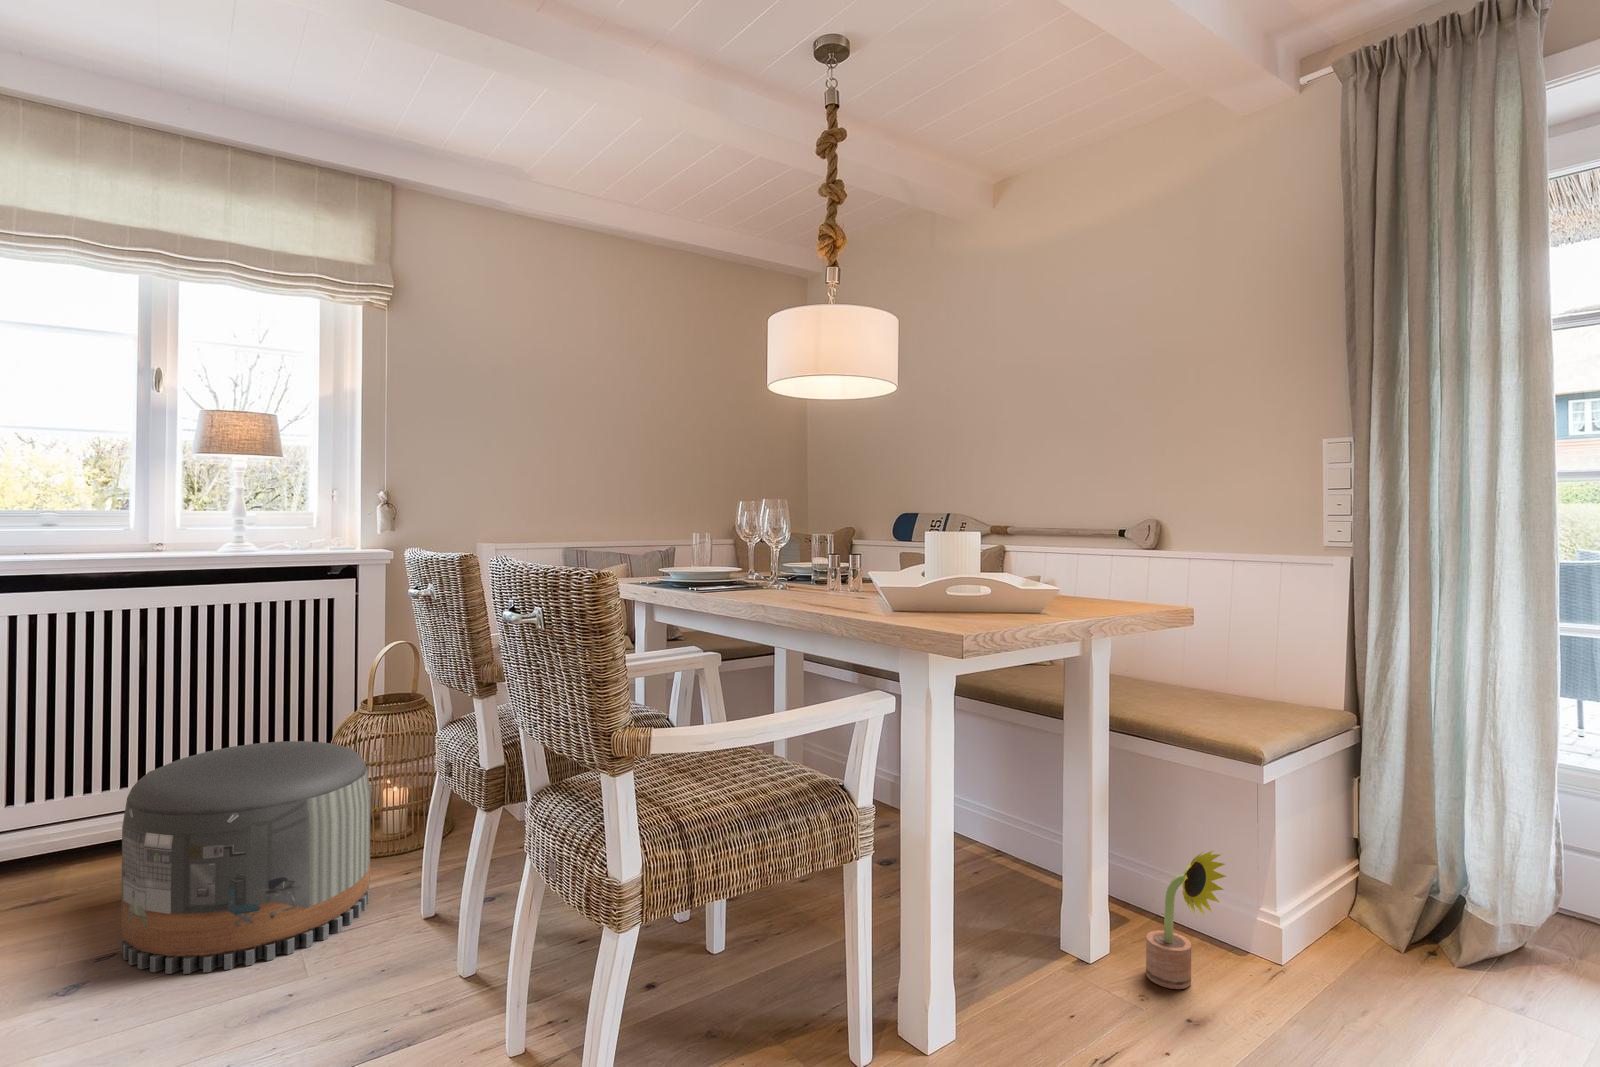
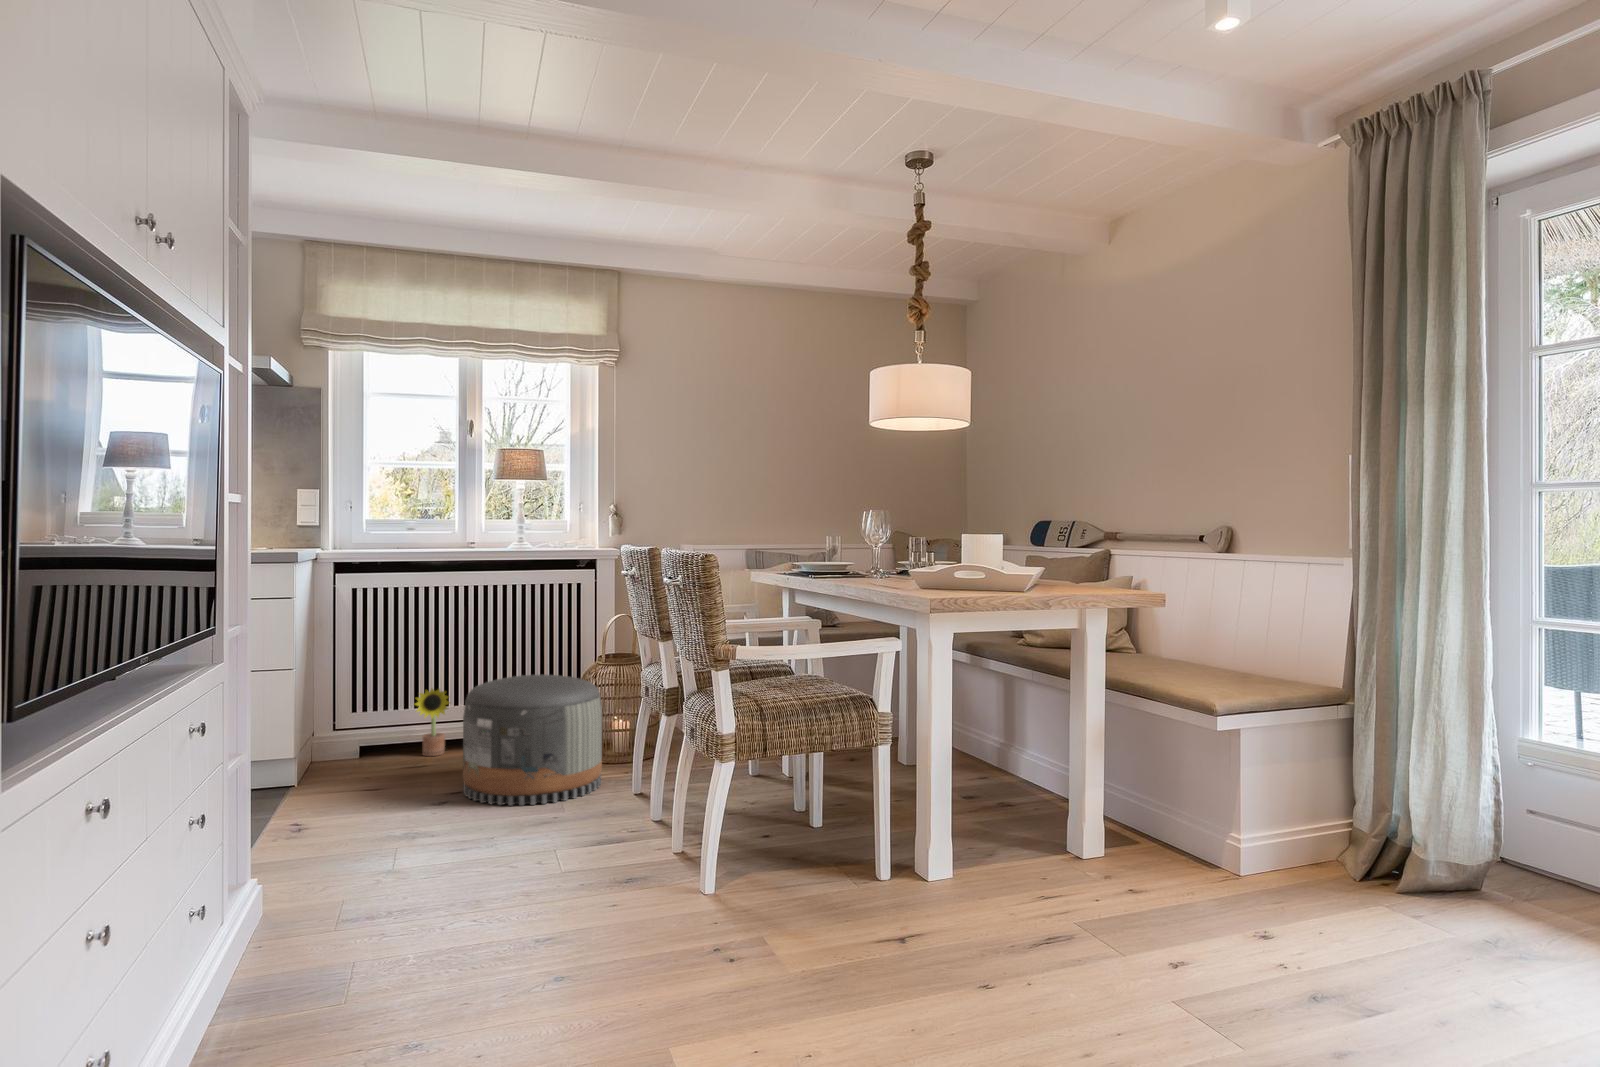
decorative plant: present [1146,851,1226,989] -> present [415,688,450,756]

